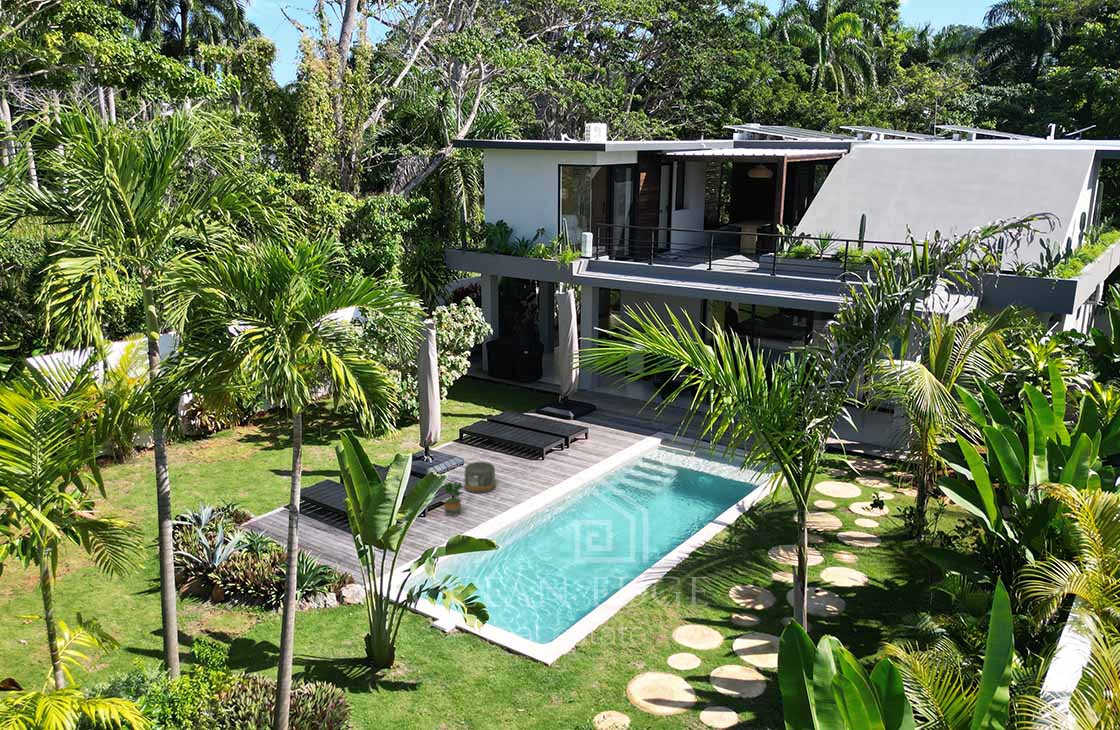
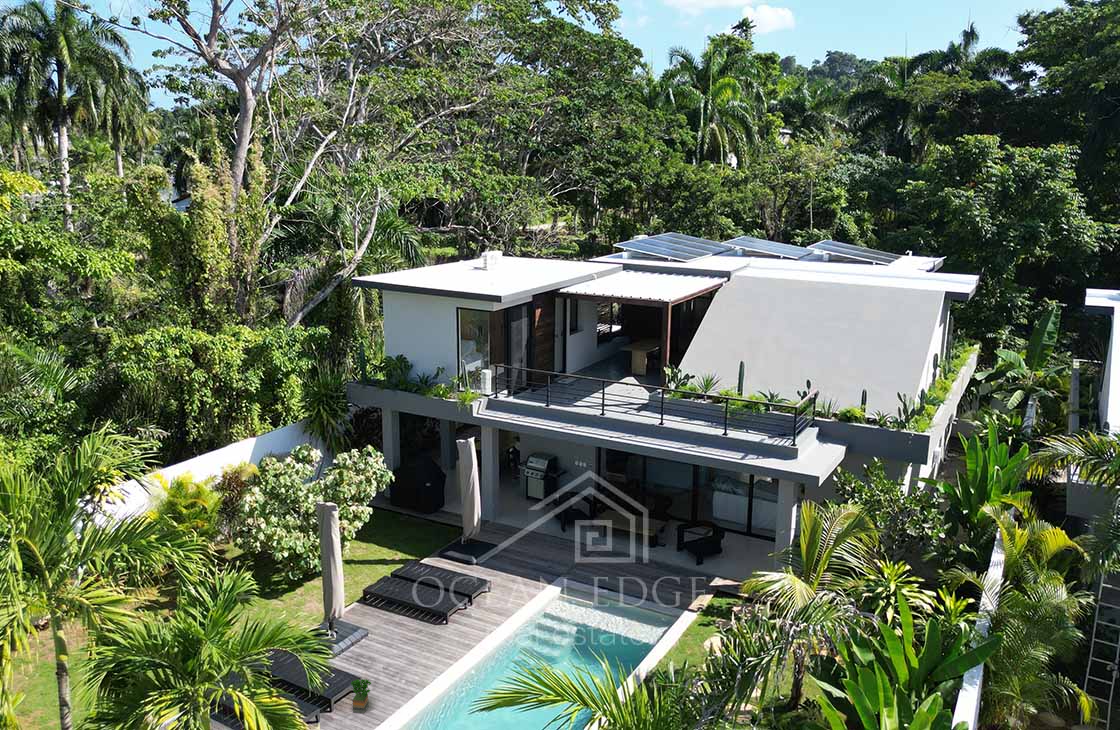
pouf: present [465,462,495,493] -> none [371,642,402,678]

